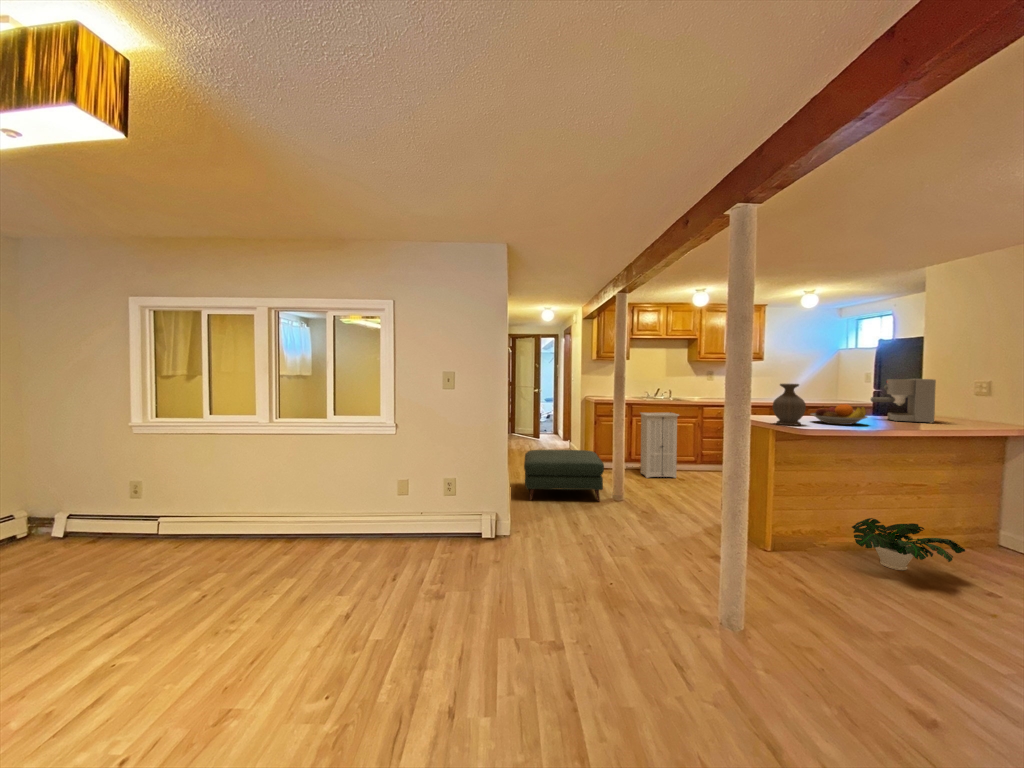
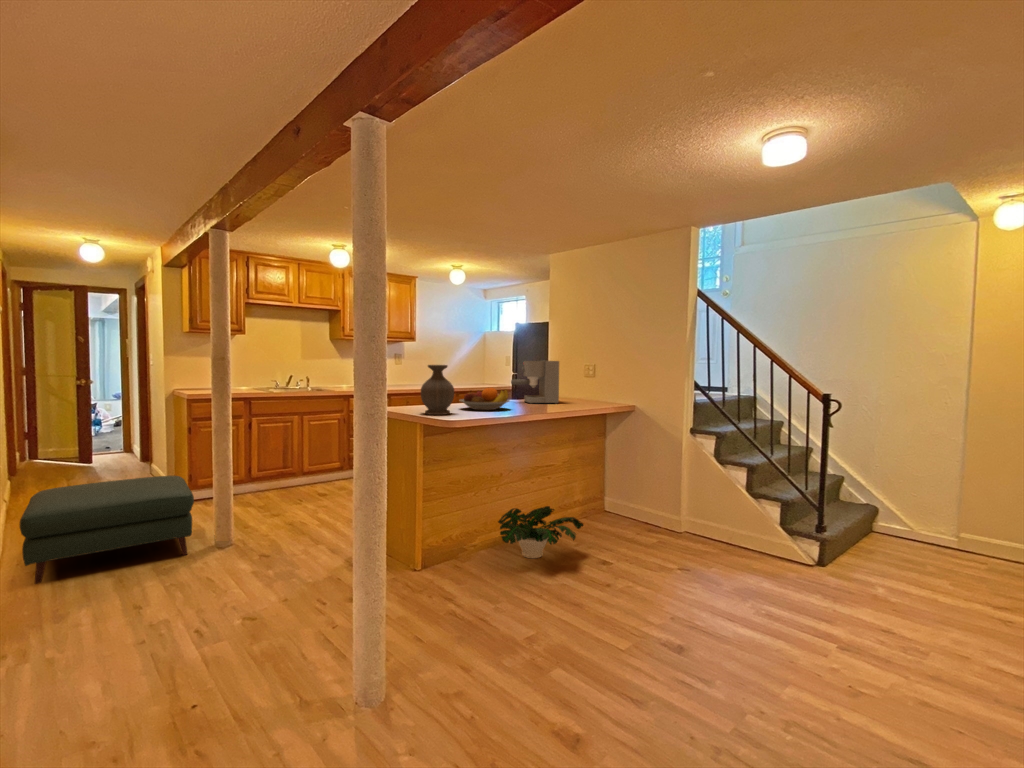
storage cabinet: present [640,412,679,478] -> none [260,406,317,502]

